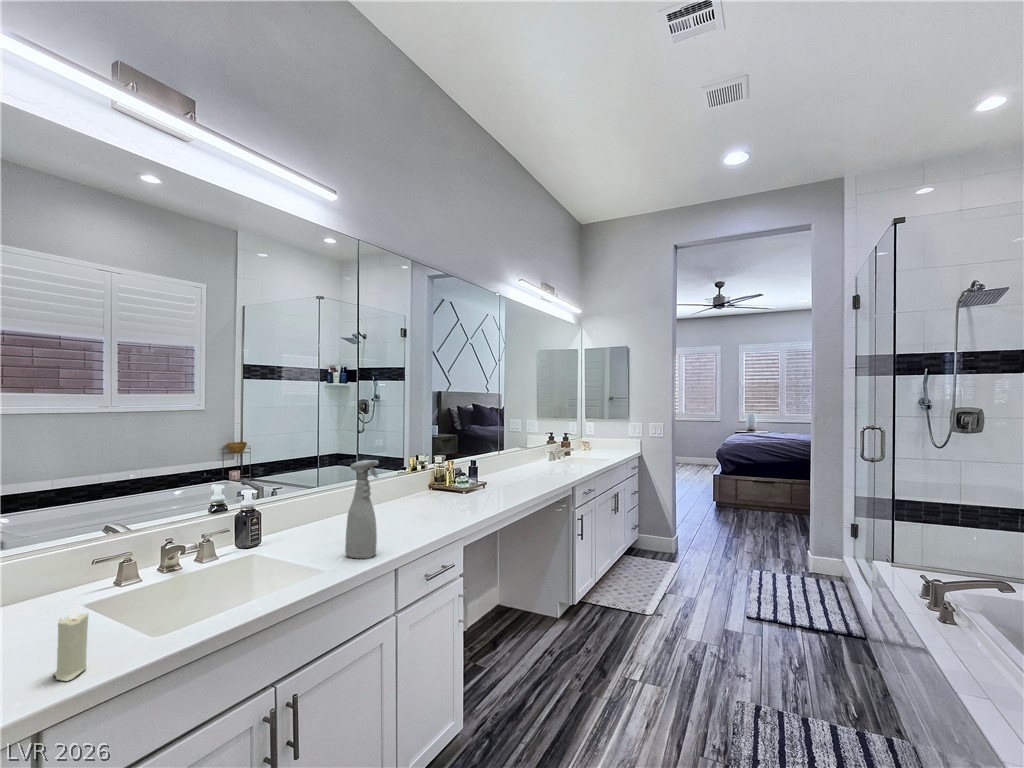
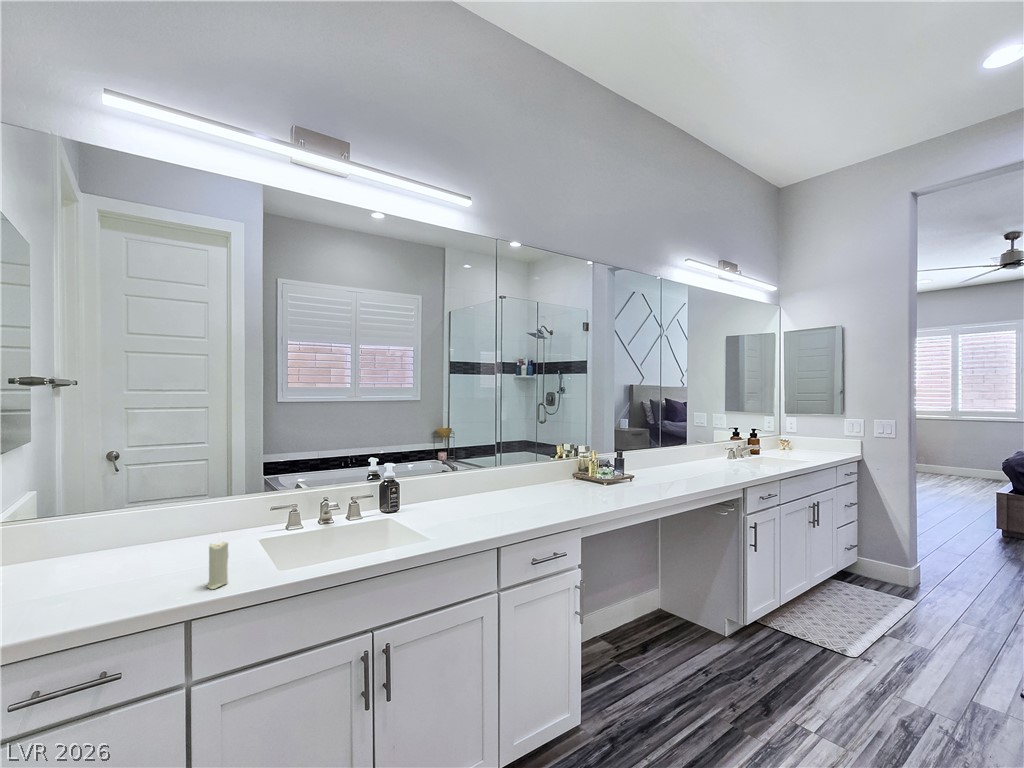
spray bottle: present [345,460,379,559] -> none [453,442,479,534]

